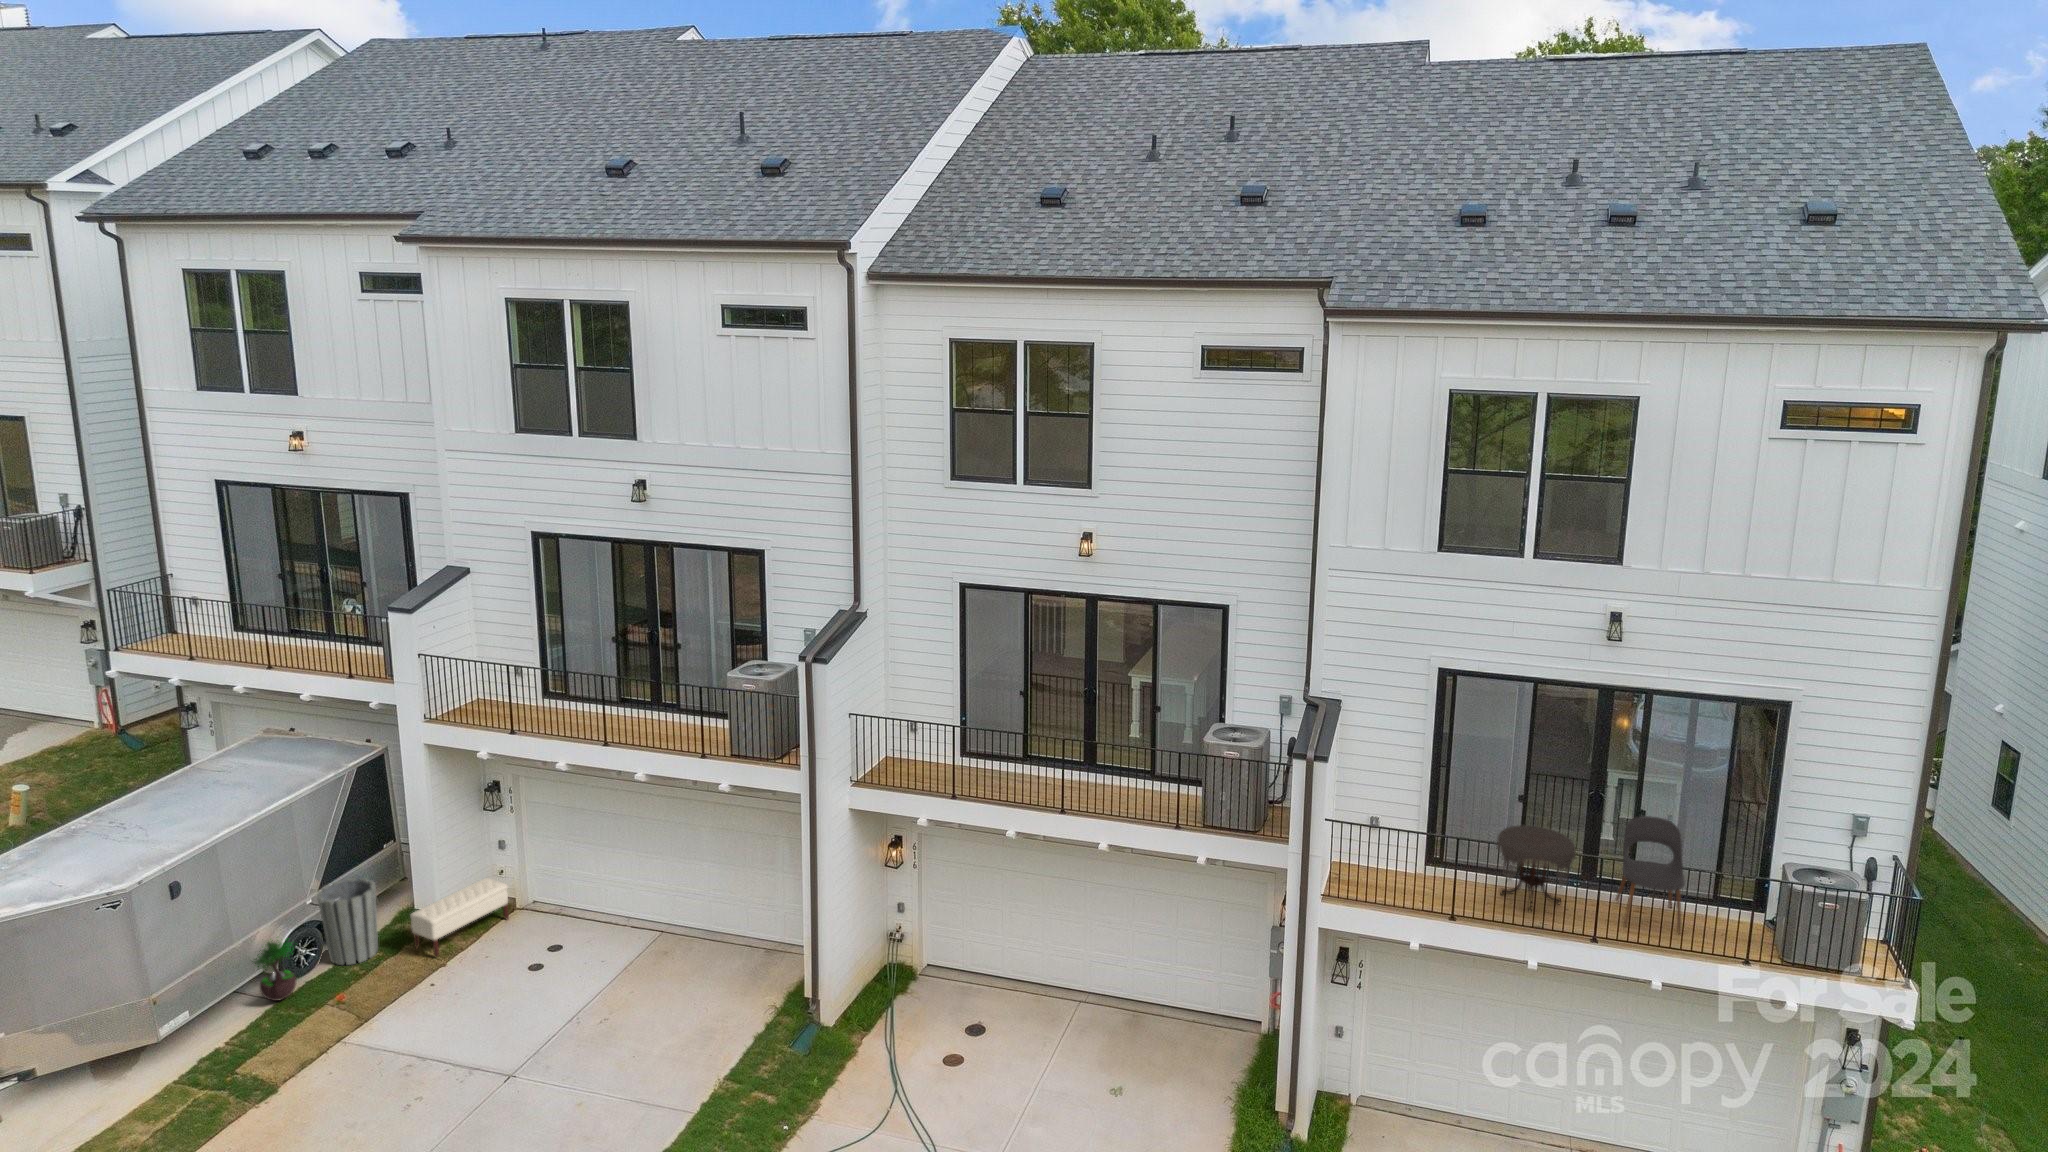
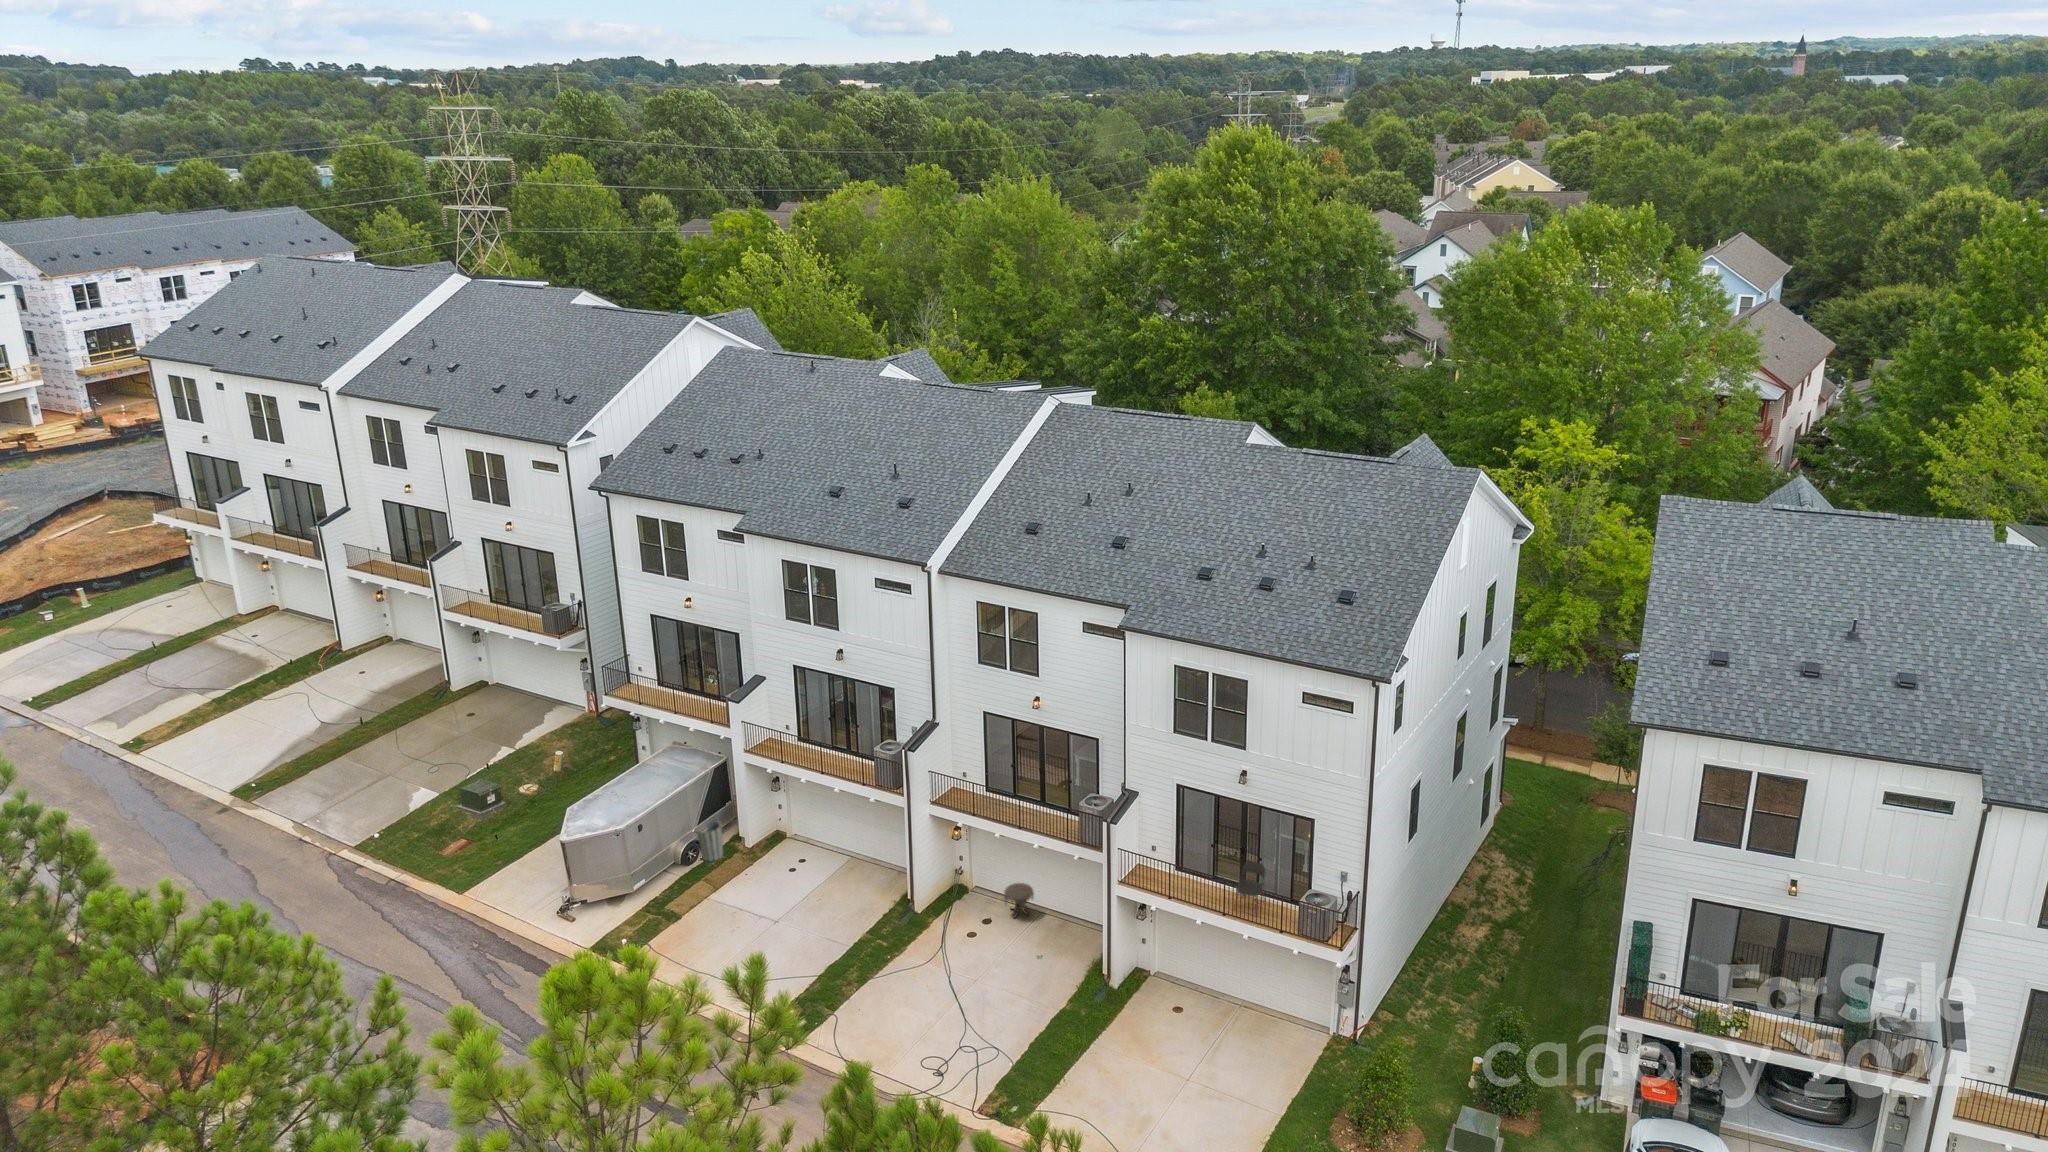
side table: present [1496,825,1575,911] -> present [1004,883,1034,917]
bench: present [410,878,509,957] -> none [737,822,783,861]
potted tree: present [252,939,296,1001] -> none [668,848,688,877]

